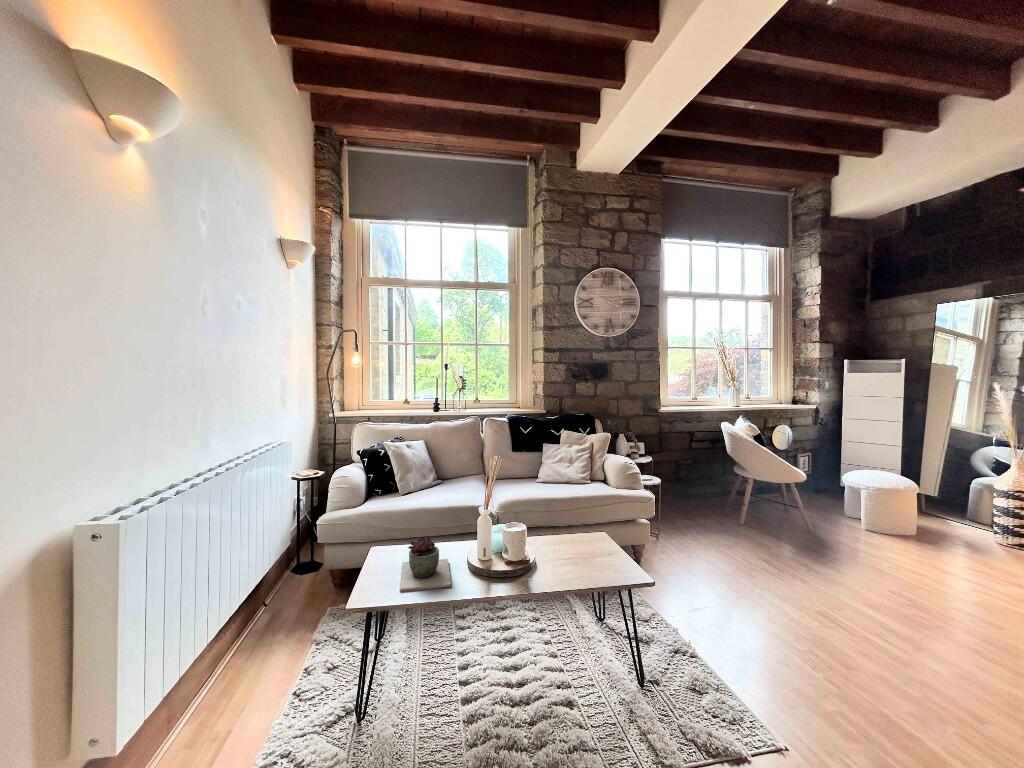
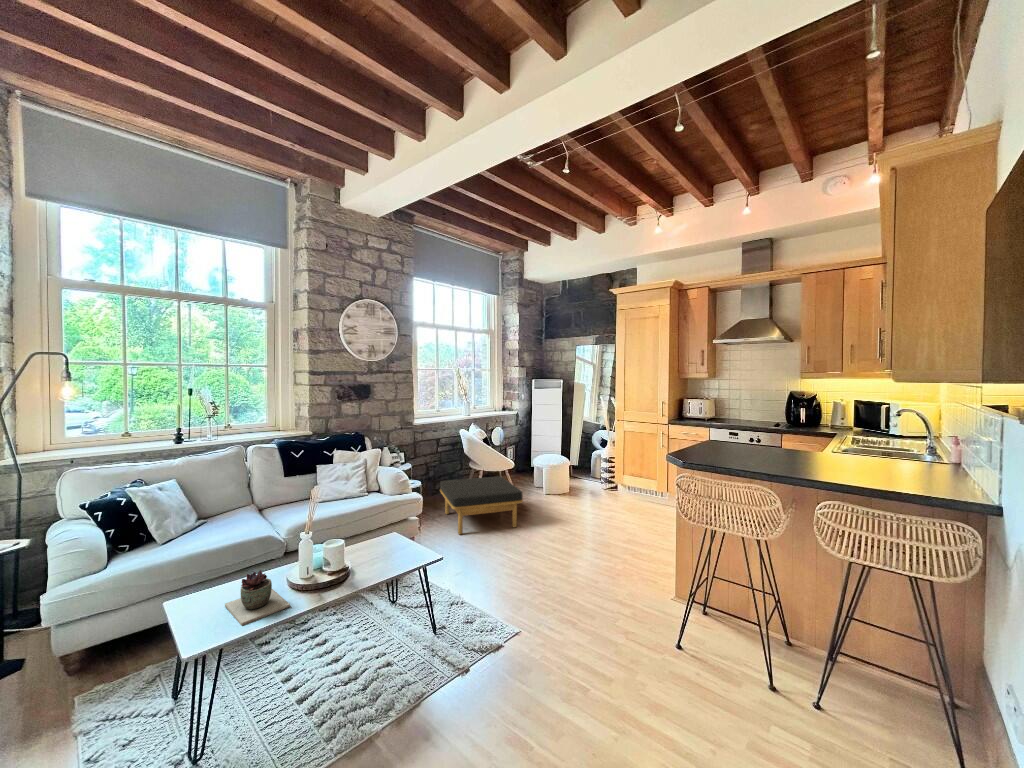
ottoman: none [687,483,816,568] -> present [440,476,523,535]

